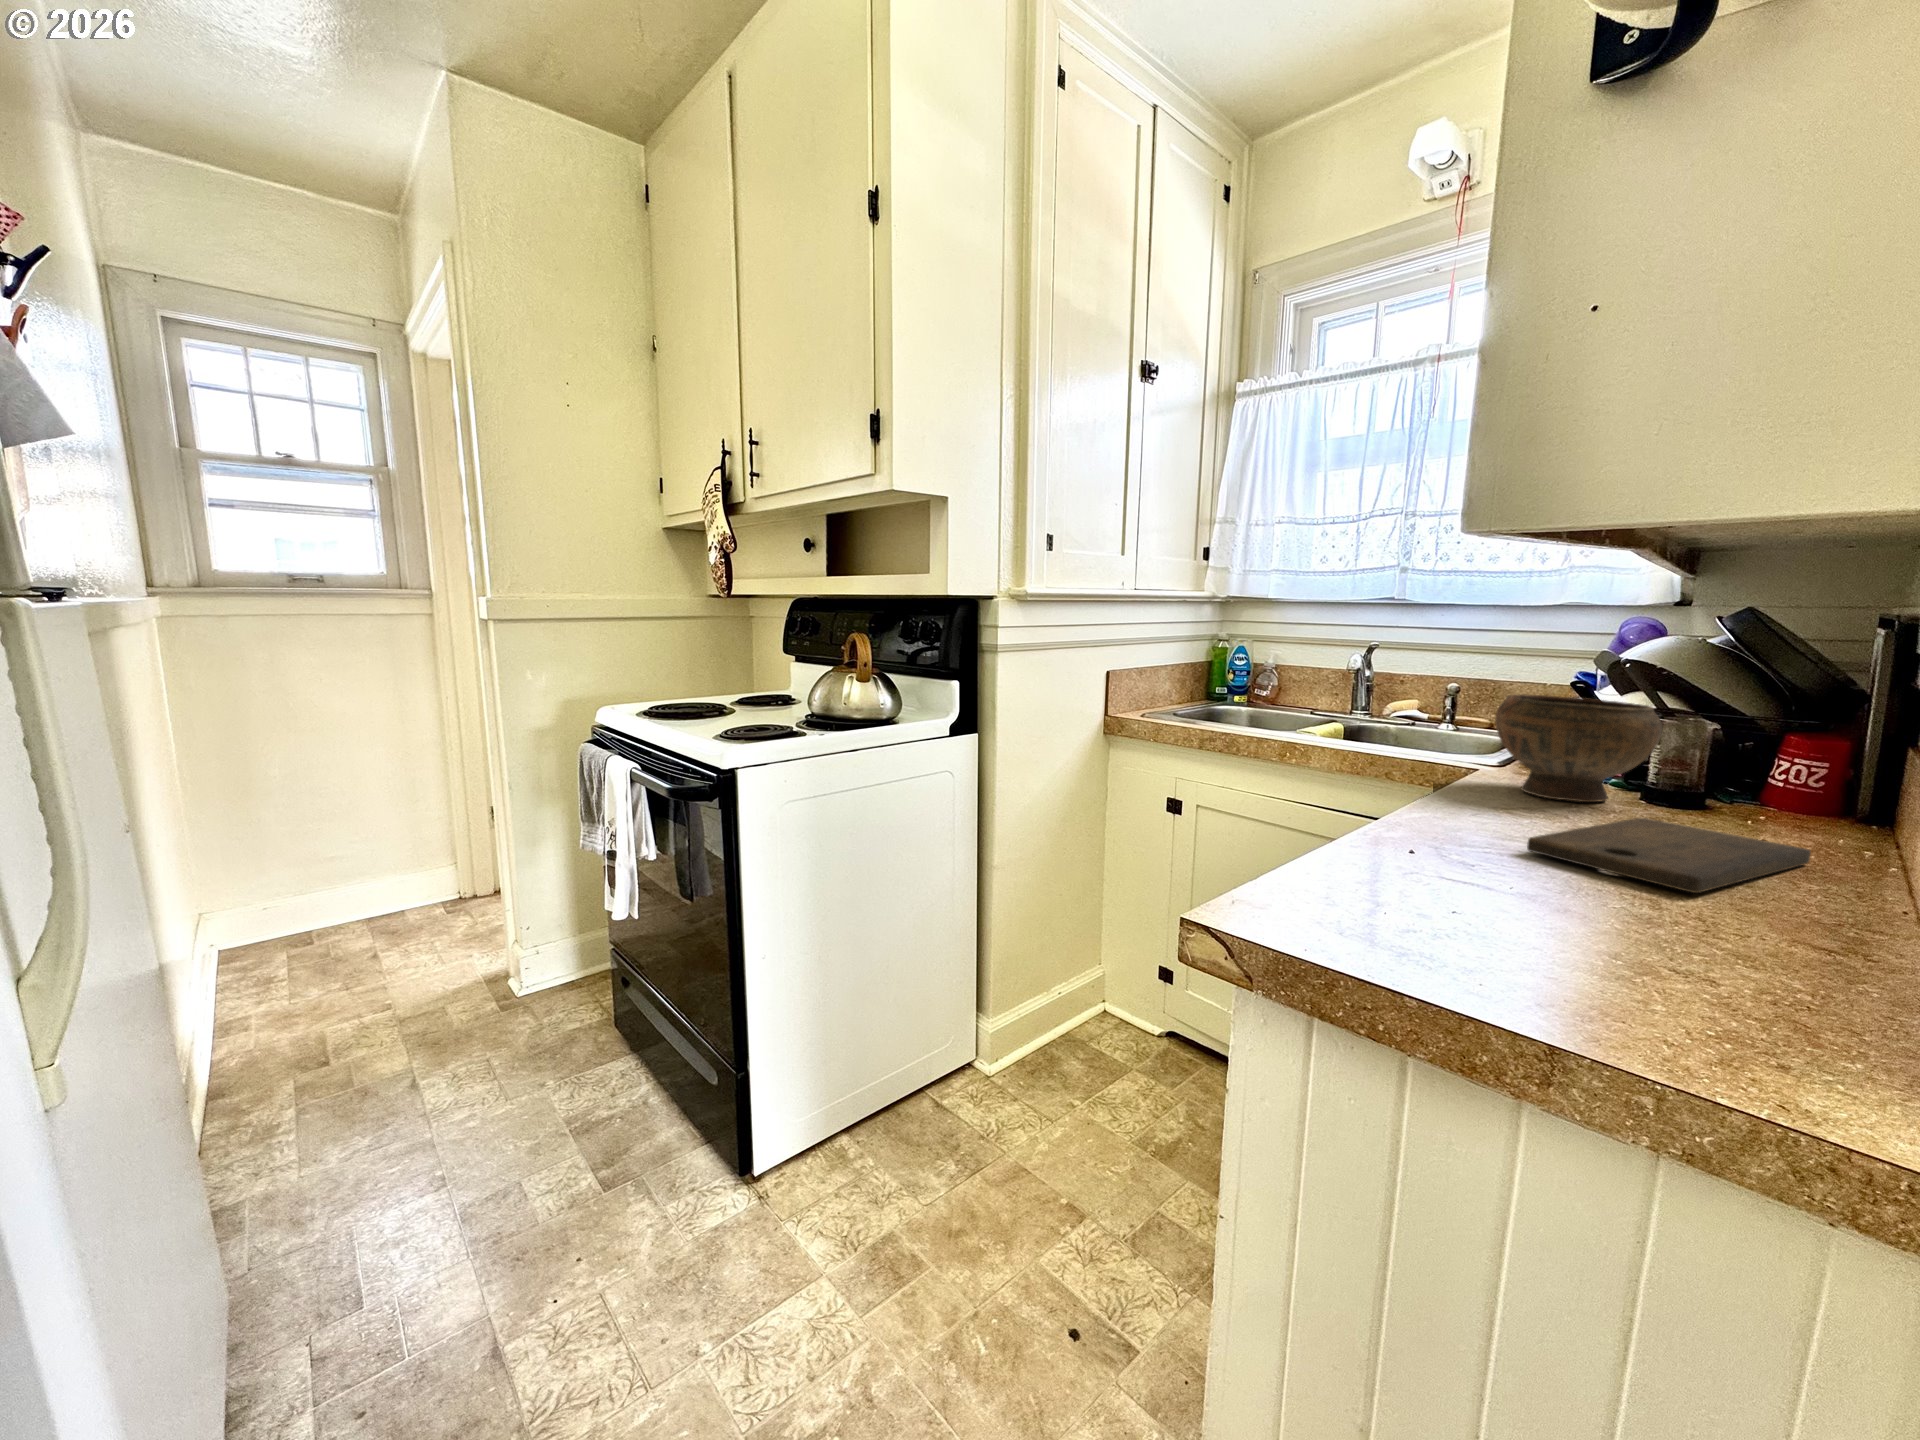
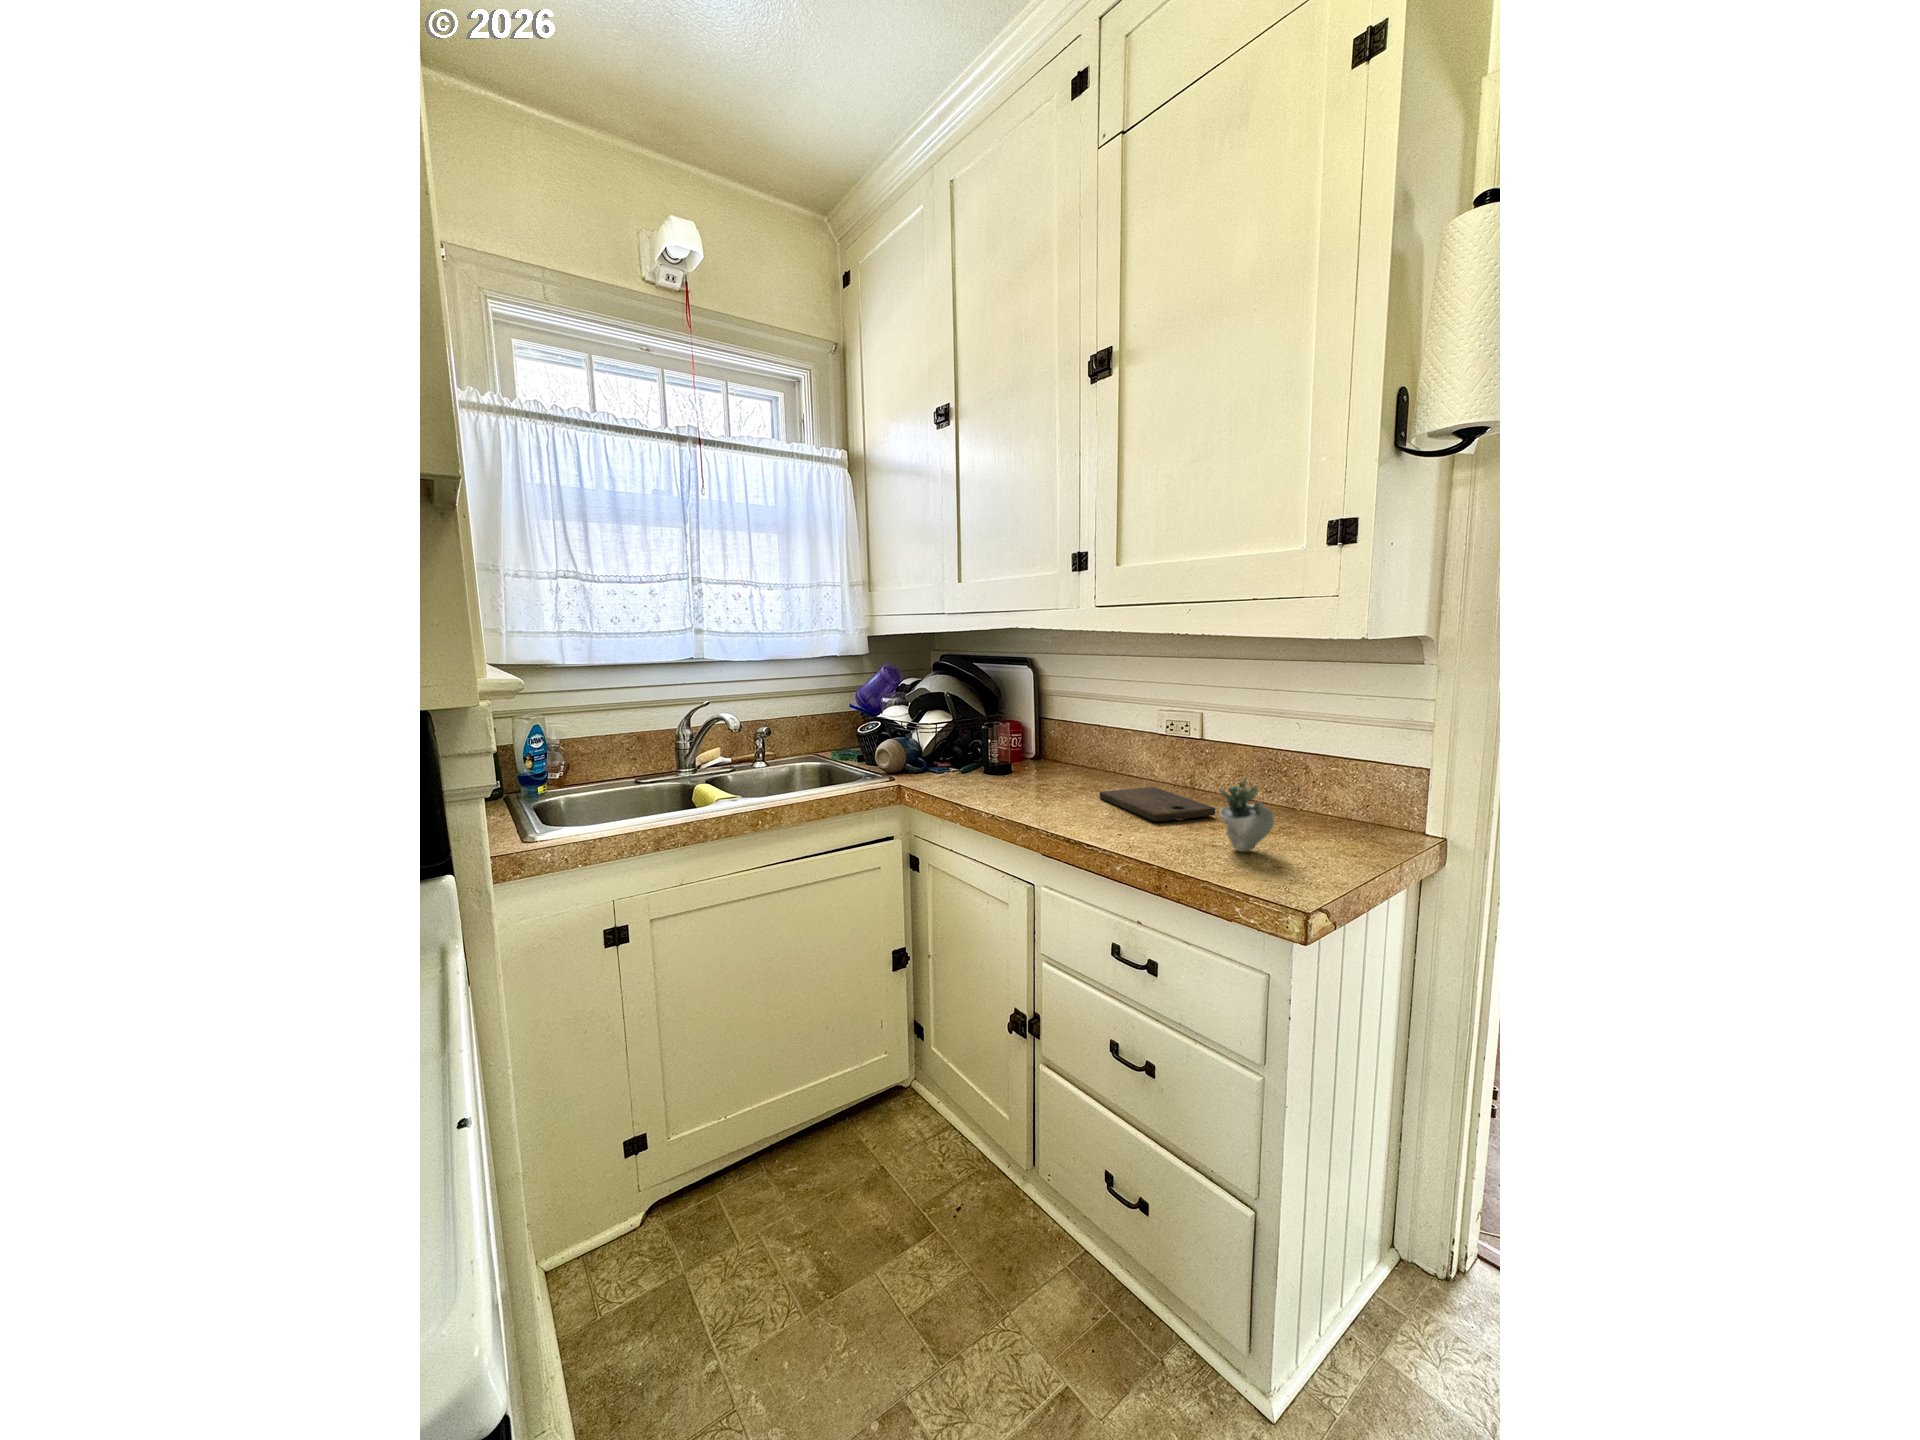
bowl: present [1495,694,1662,802] -> none [985,731,1064,796]
succulent plant: none [1344,755,1513,896] -> present [1219,777,1298,852]

